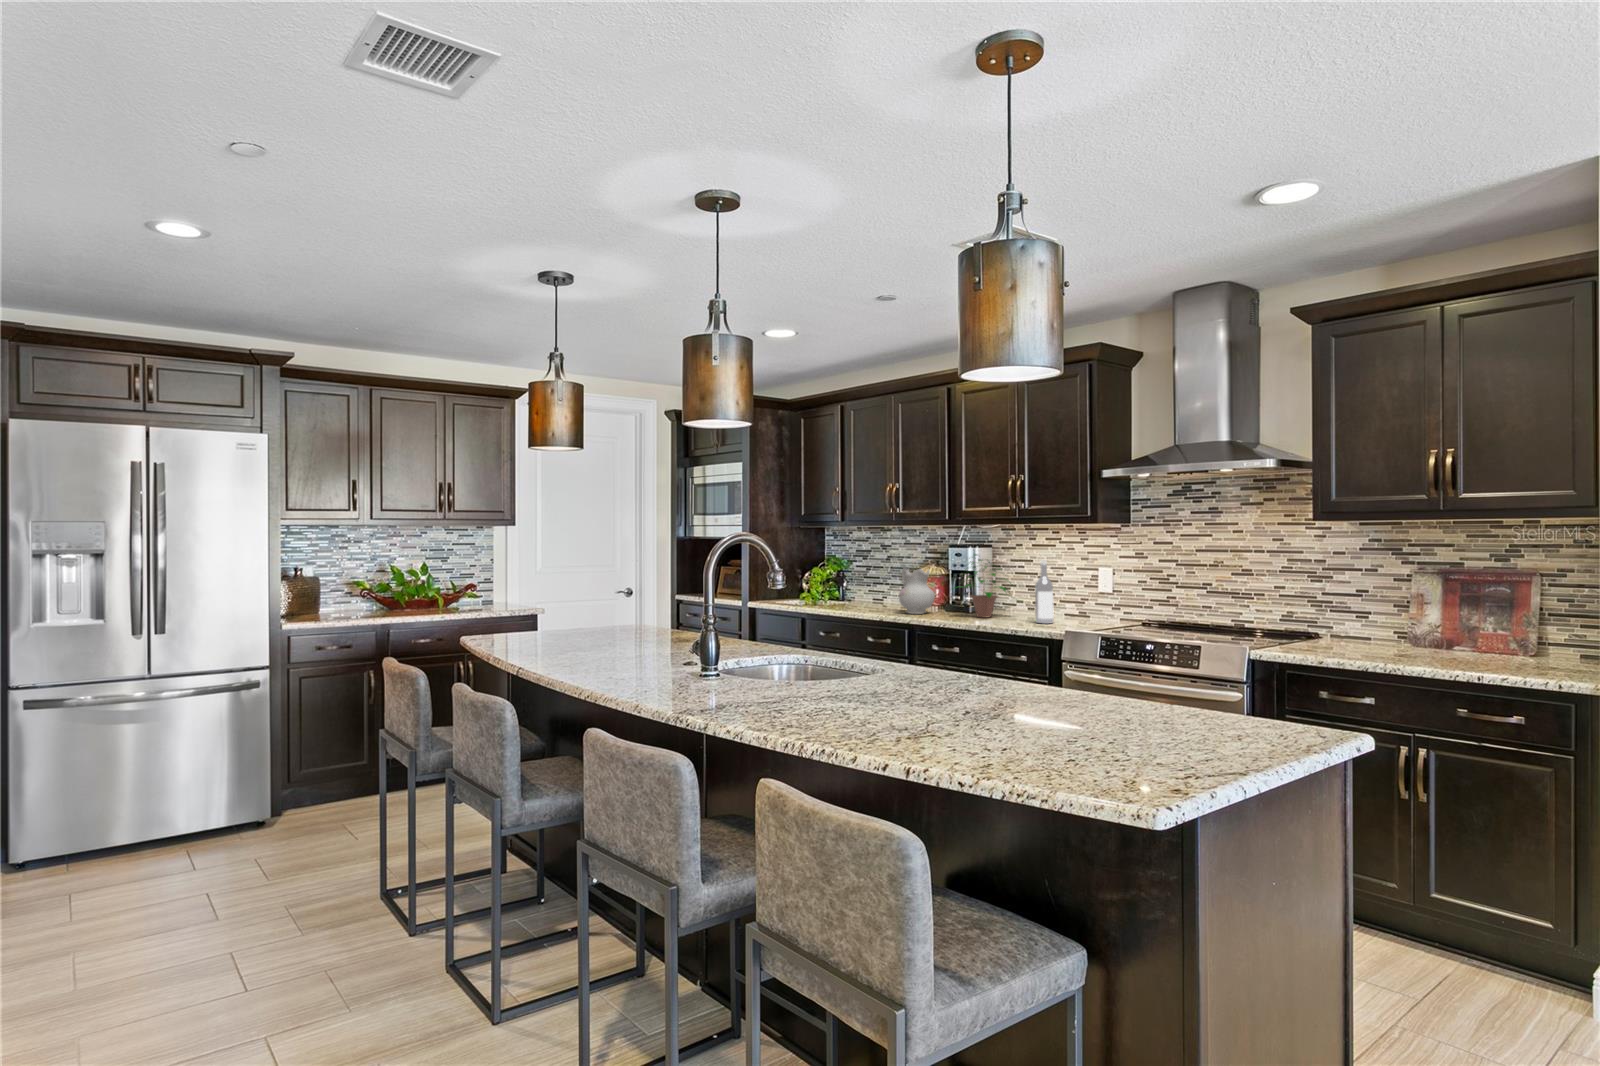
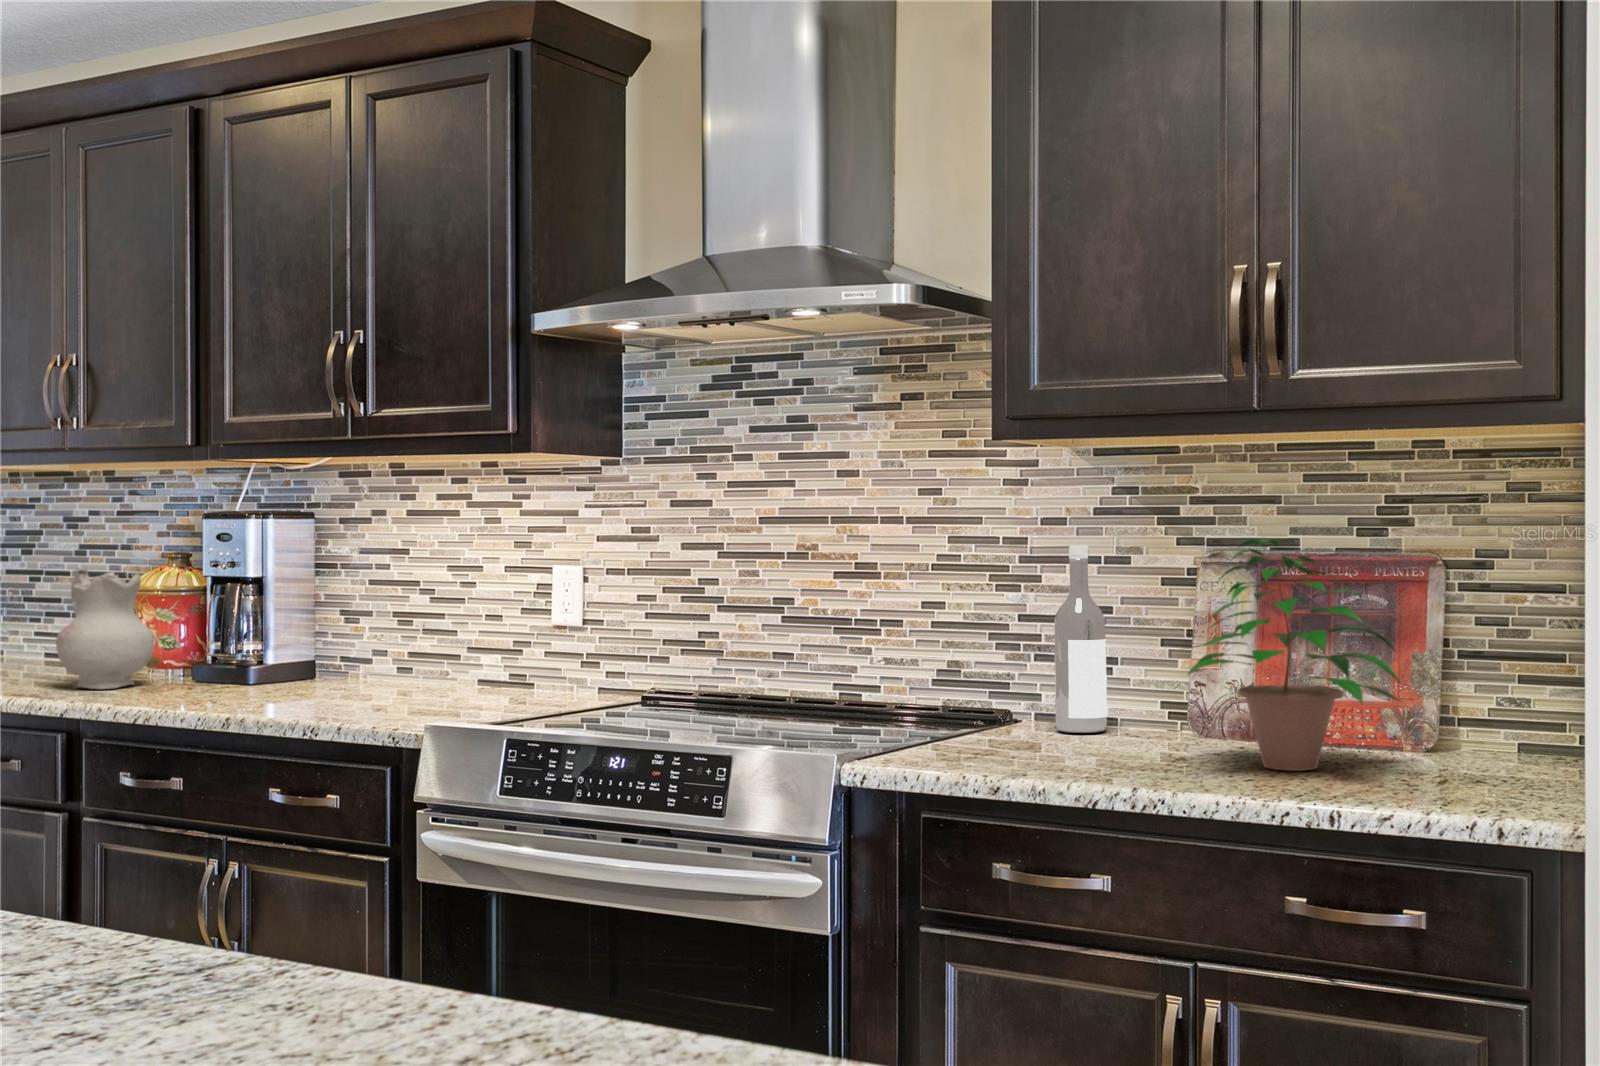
potted plant: present [960,554,1010,618] -> present [1187,538,1401,771]
wine bottle: present [1035,560,1054,624] -> present [1054,545,1107,733]

